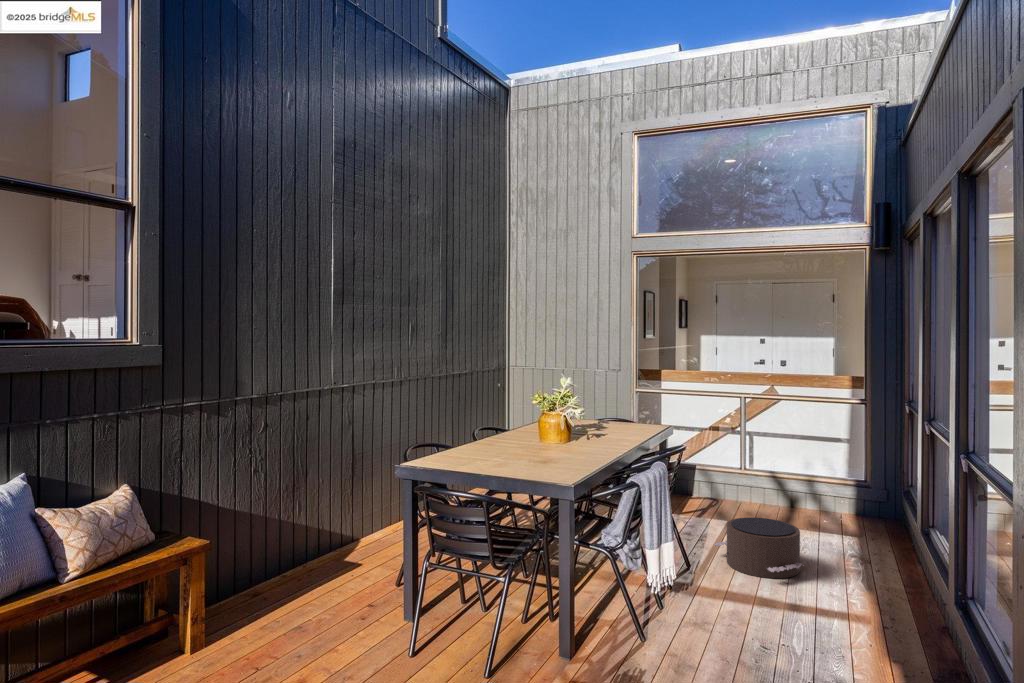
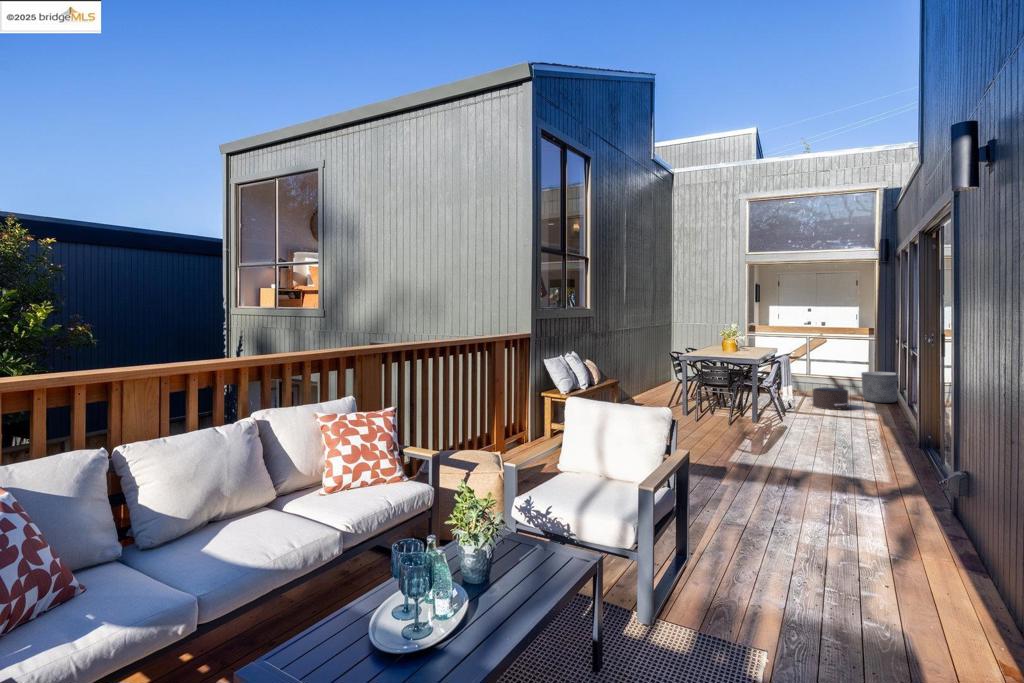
planter: none [831,476,907,550] -> present [861,372,898,403]

